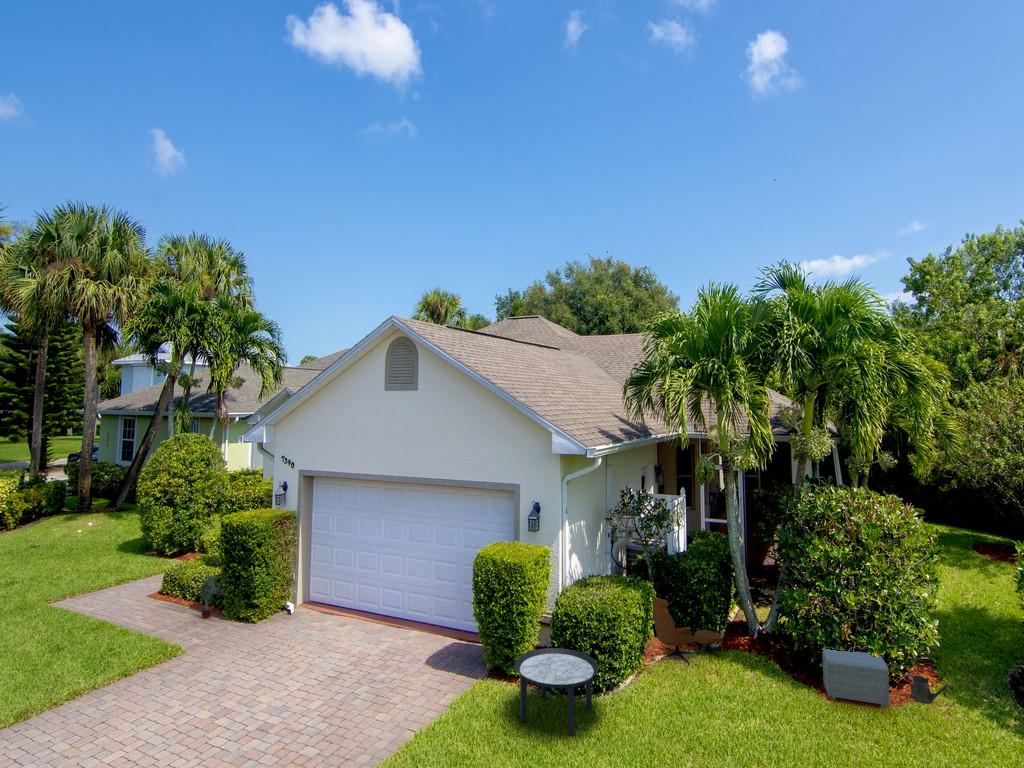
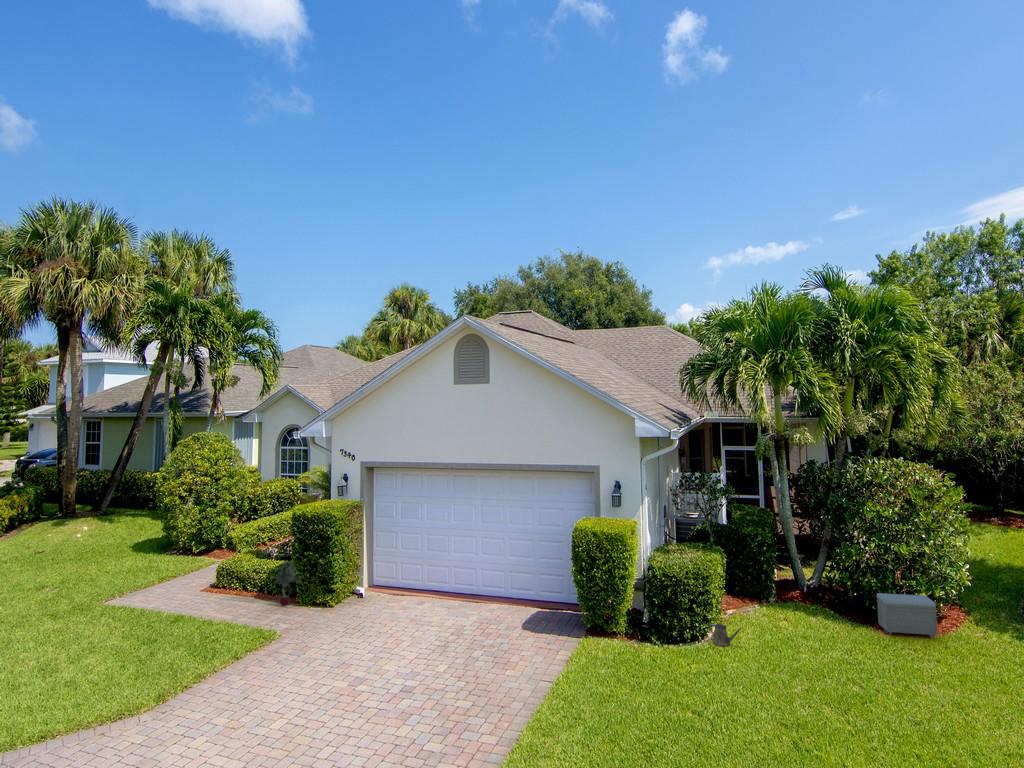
lounge chair: present [651,596,722,665] -> none [722,557,783,618]
round table: present [515,648,598,735] -> none [630,604,705,671]
watering can: present [905,674,951,703] -> present [709,624,742,646]

